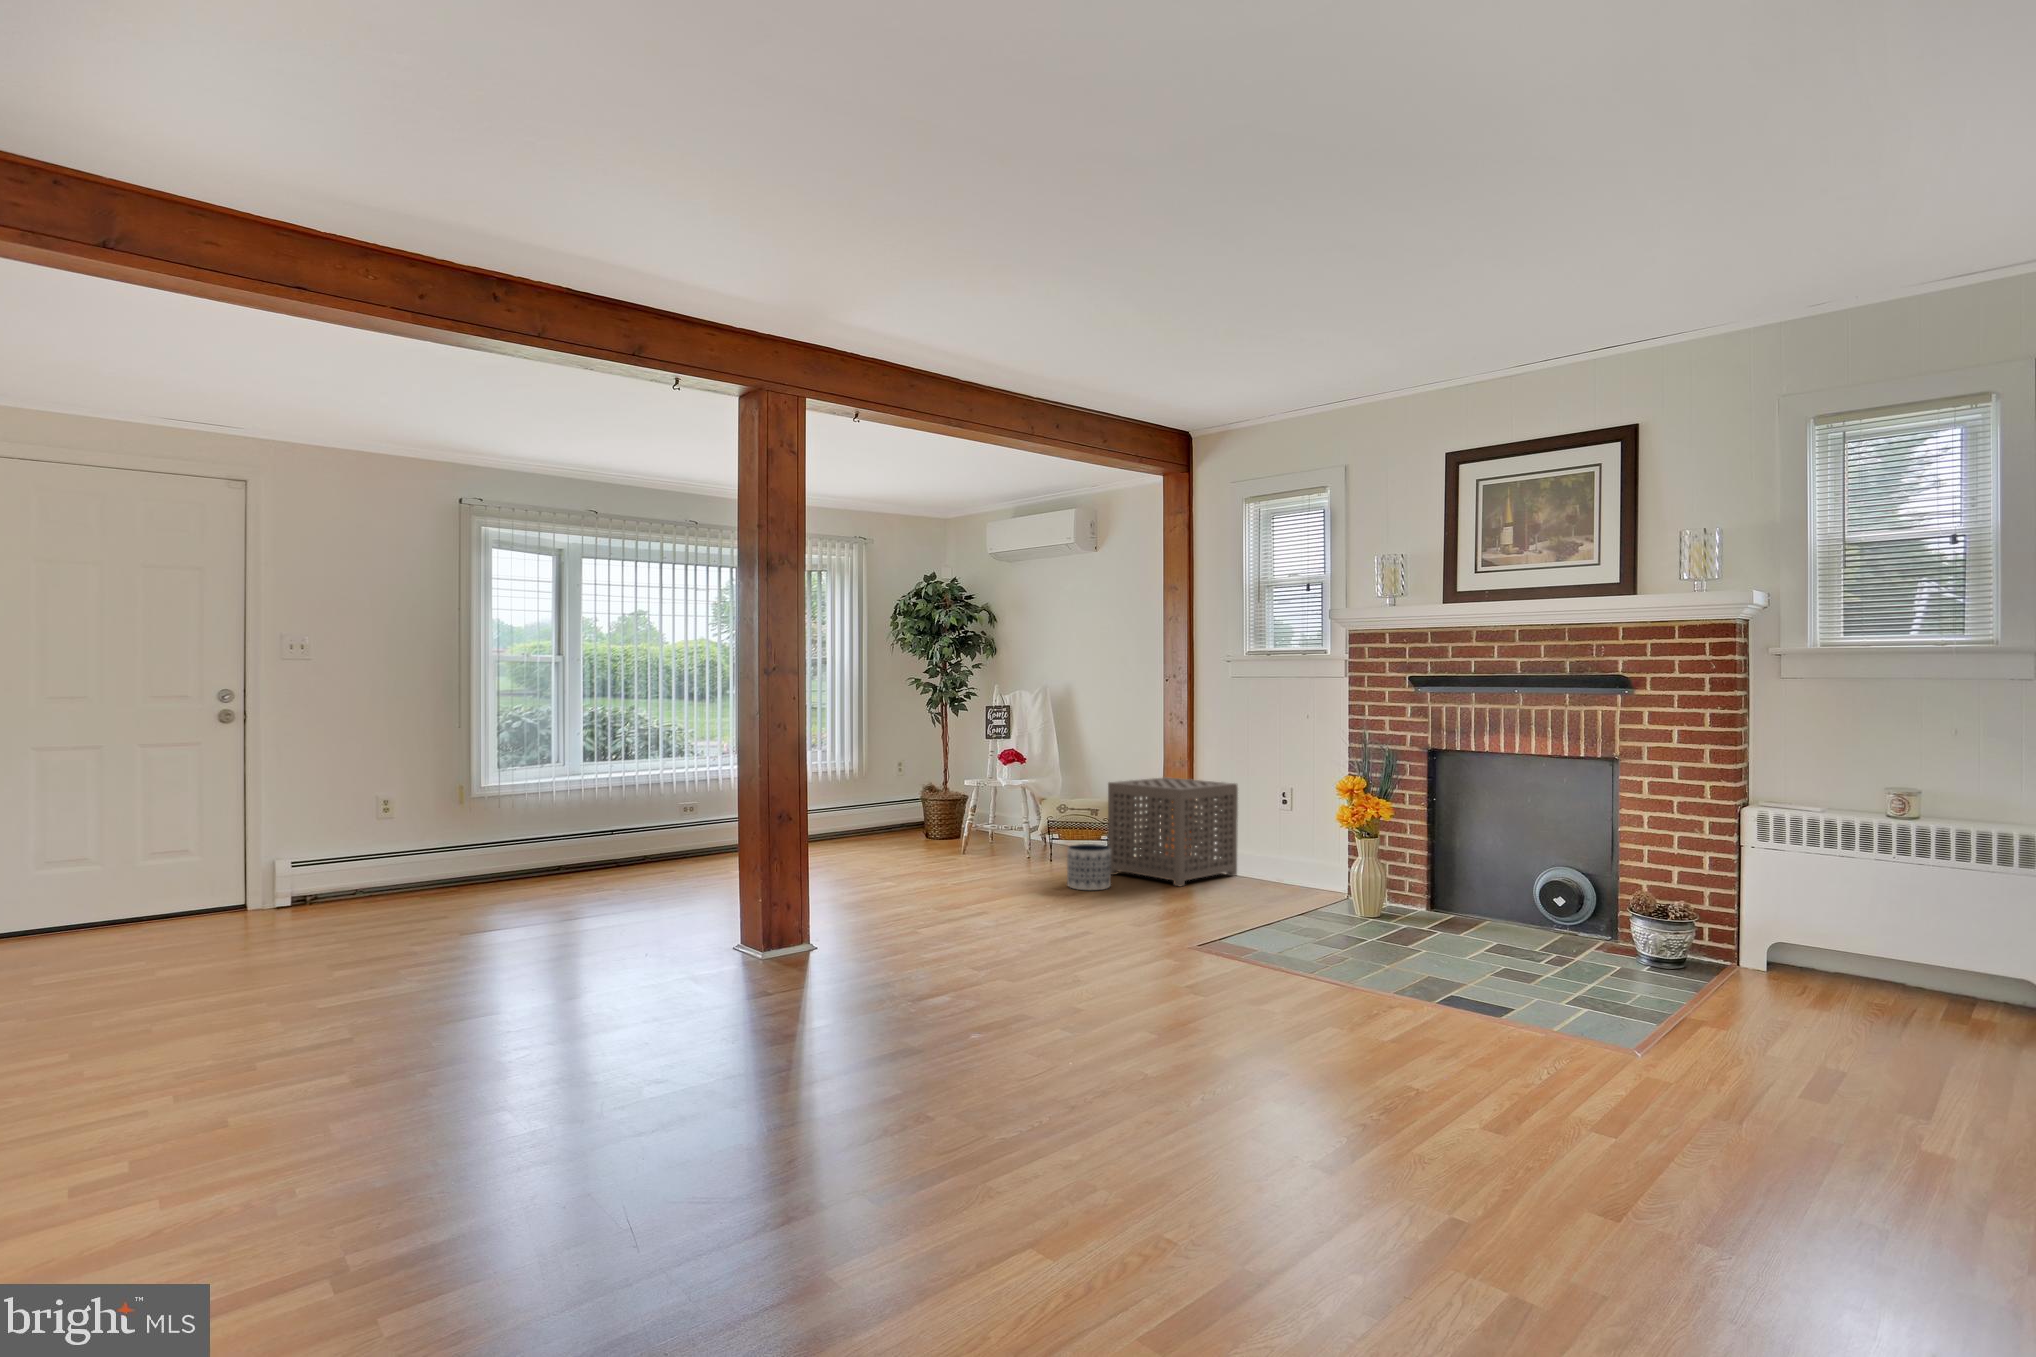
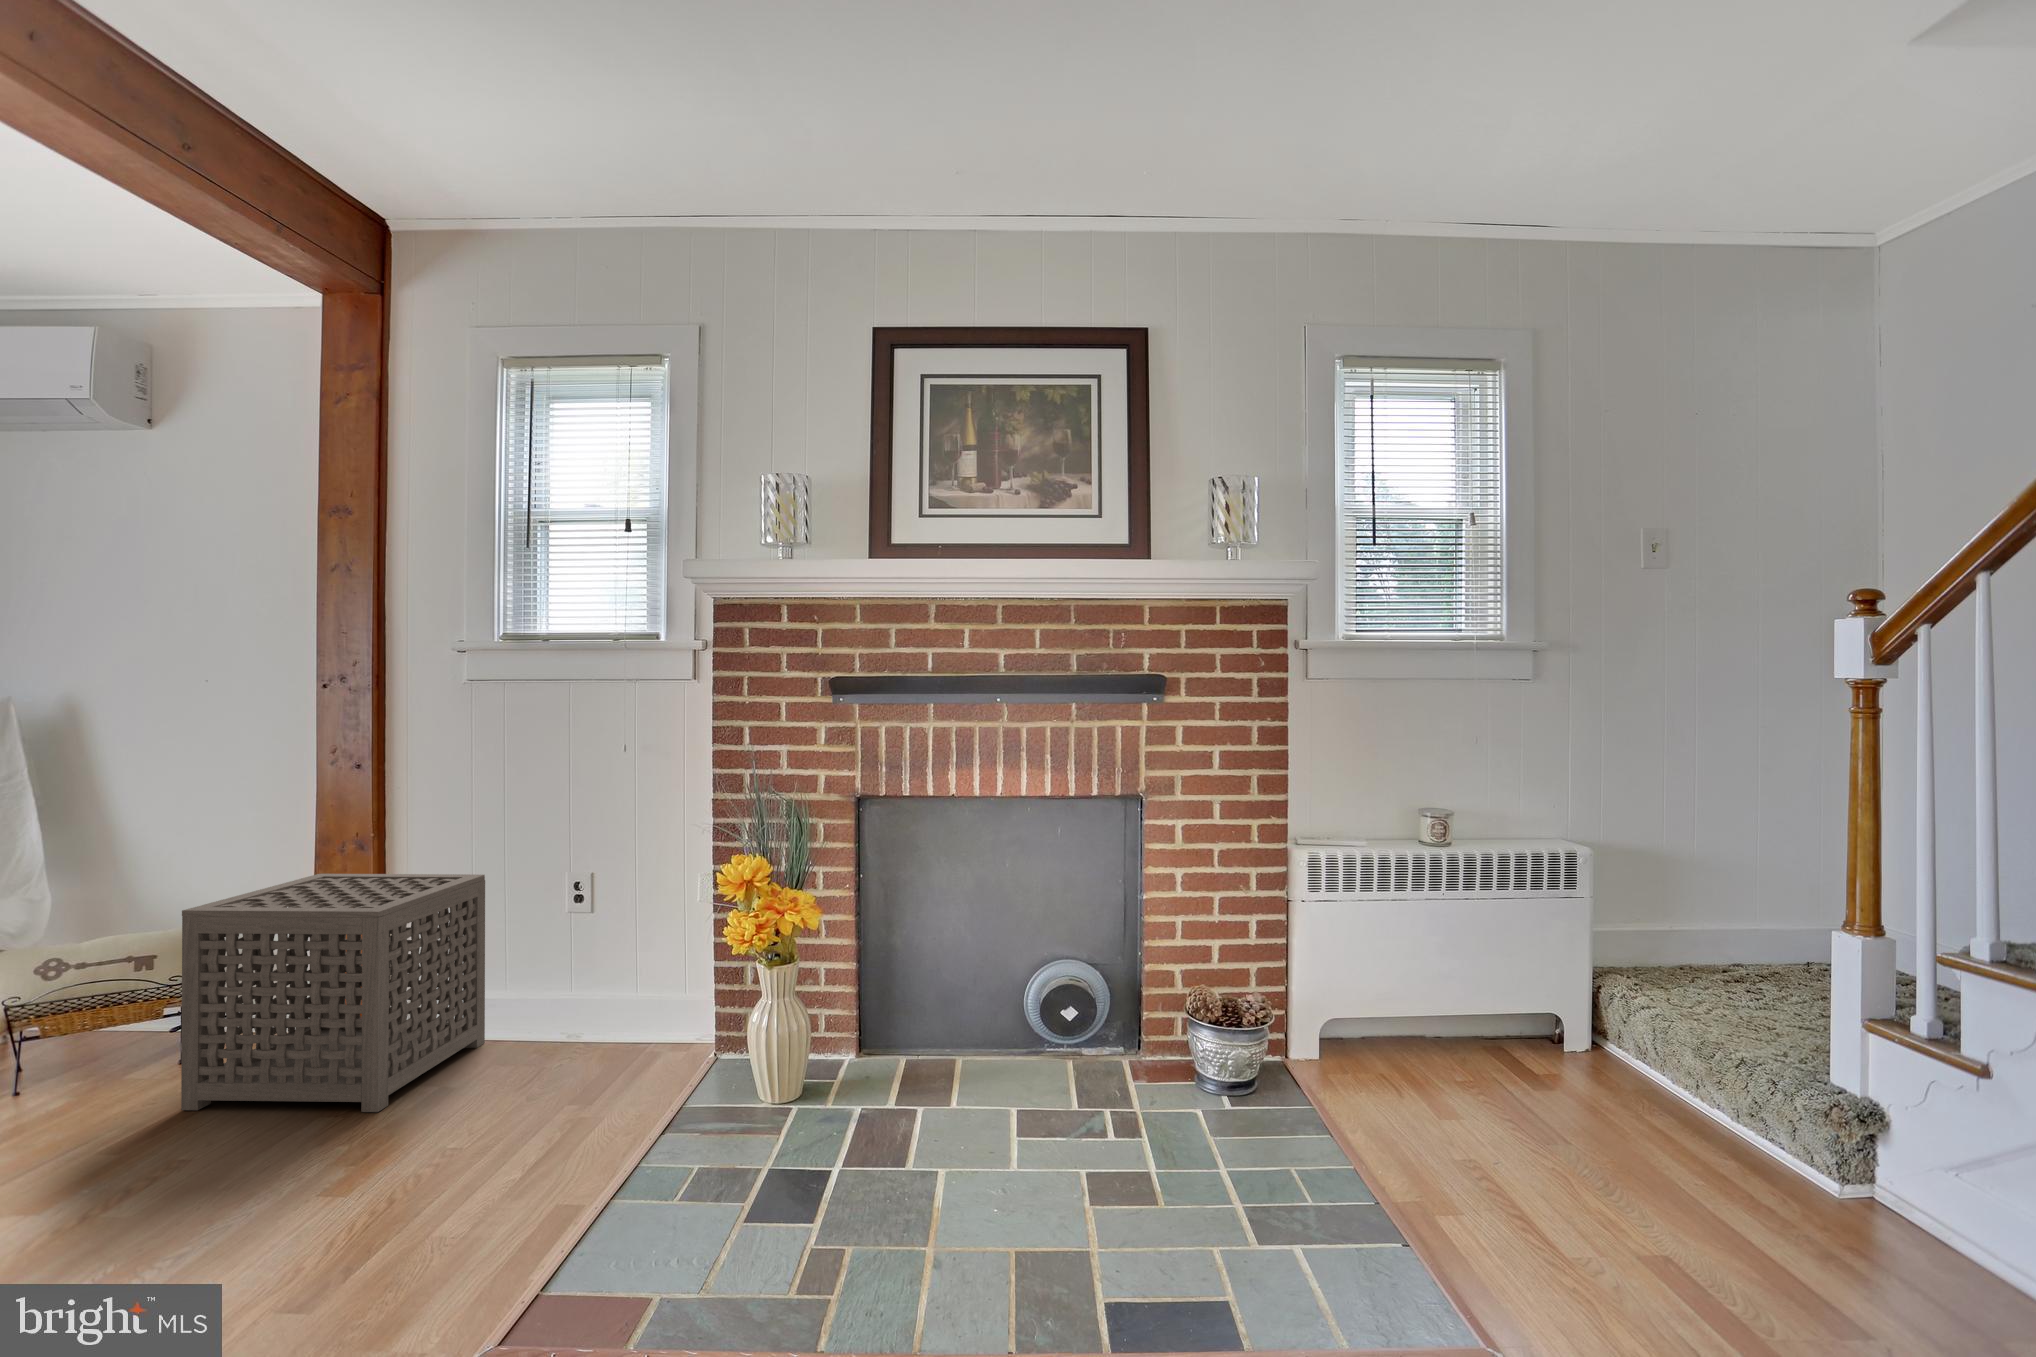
planter: present [1067,844,1111,890] -> none [64,1066,199,1201]

